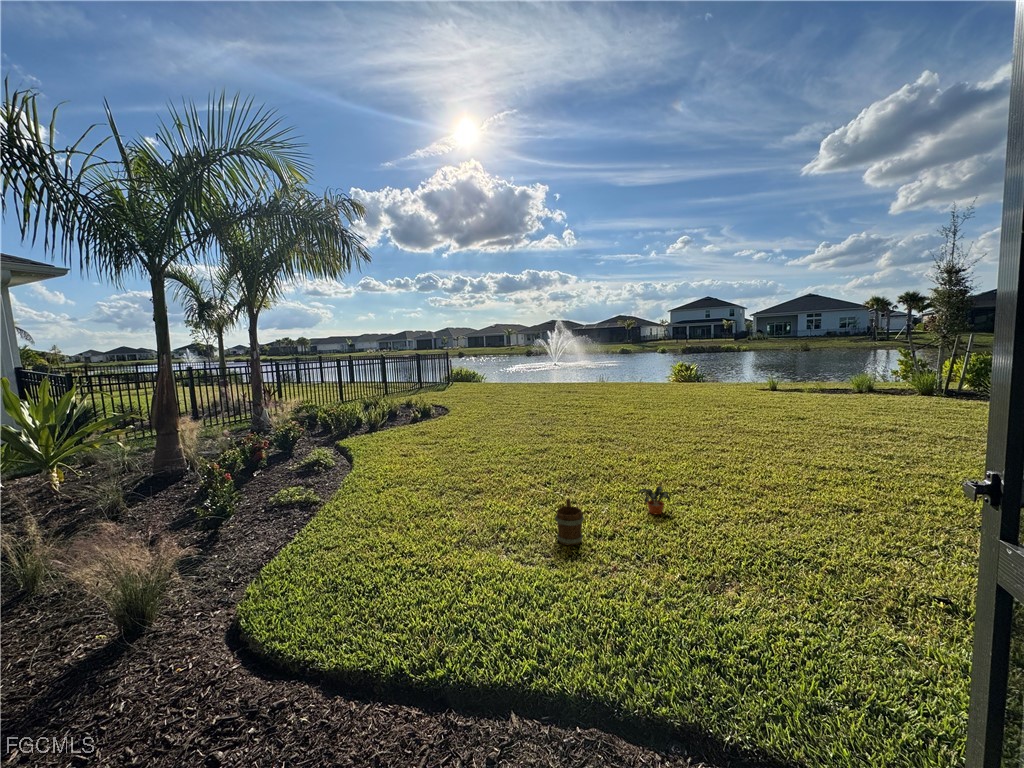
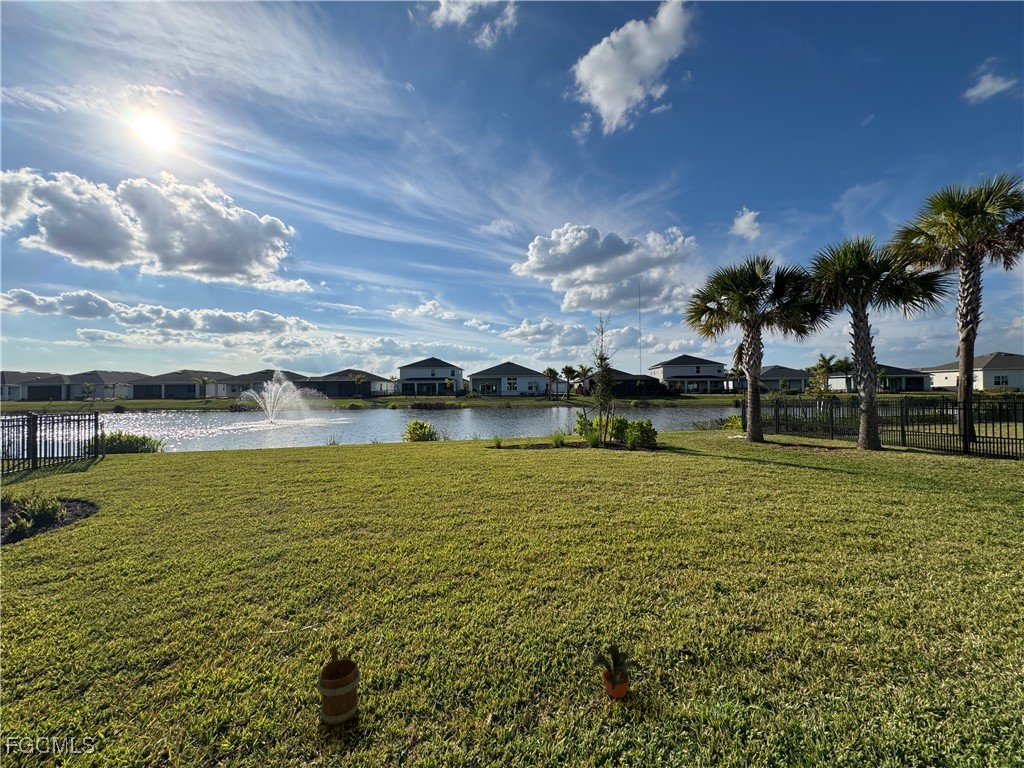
potted plant: present [639,486,670,514] -> present [591,644,642,698]

